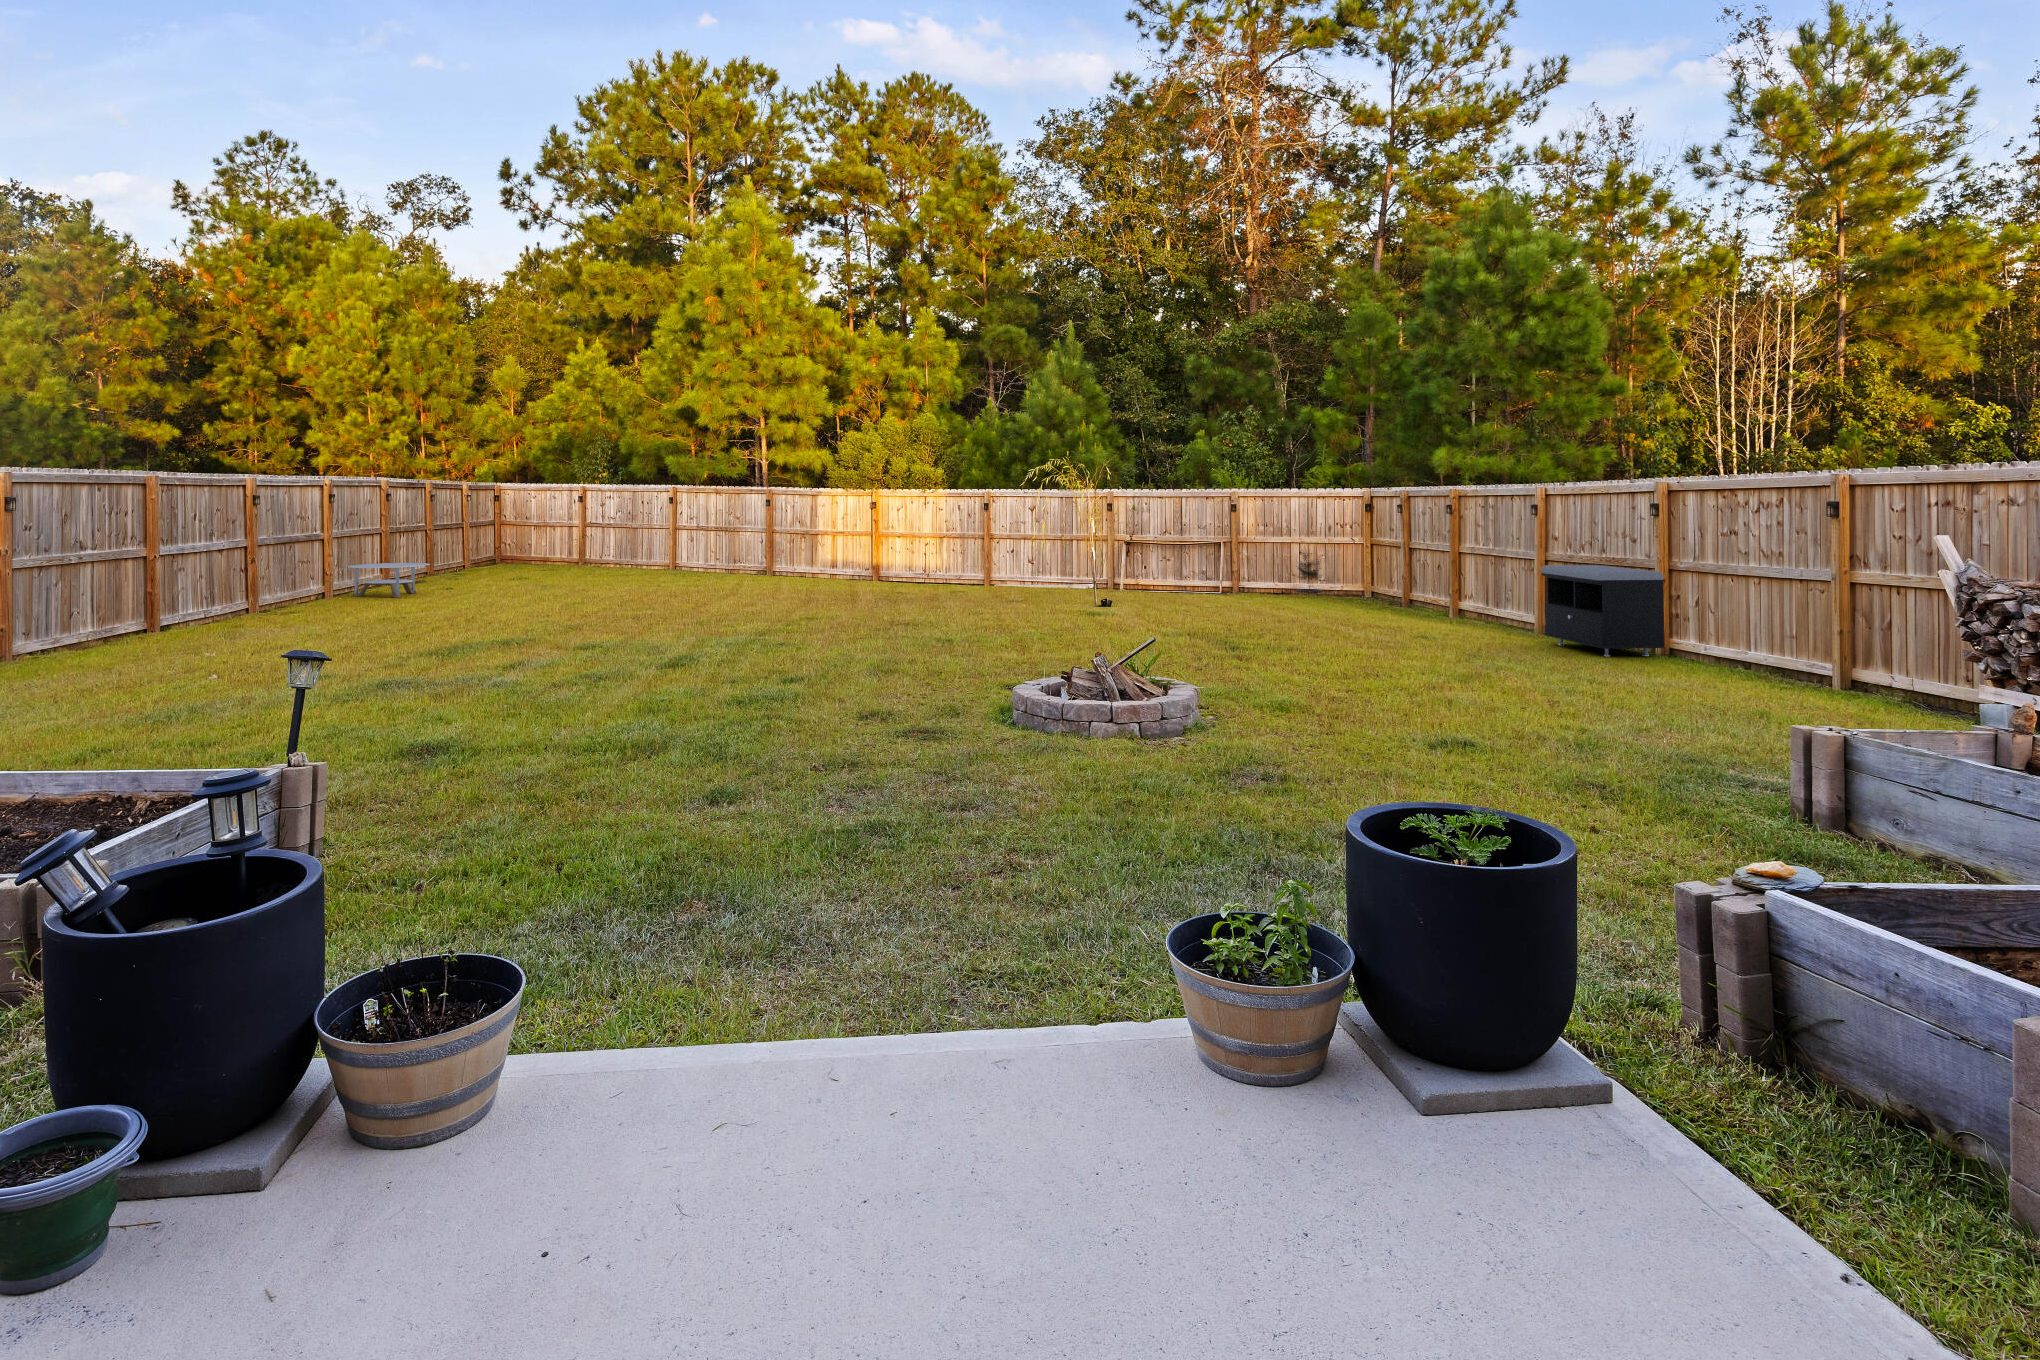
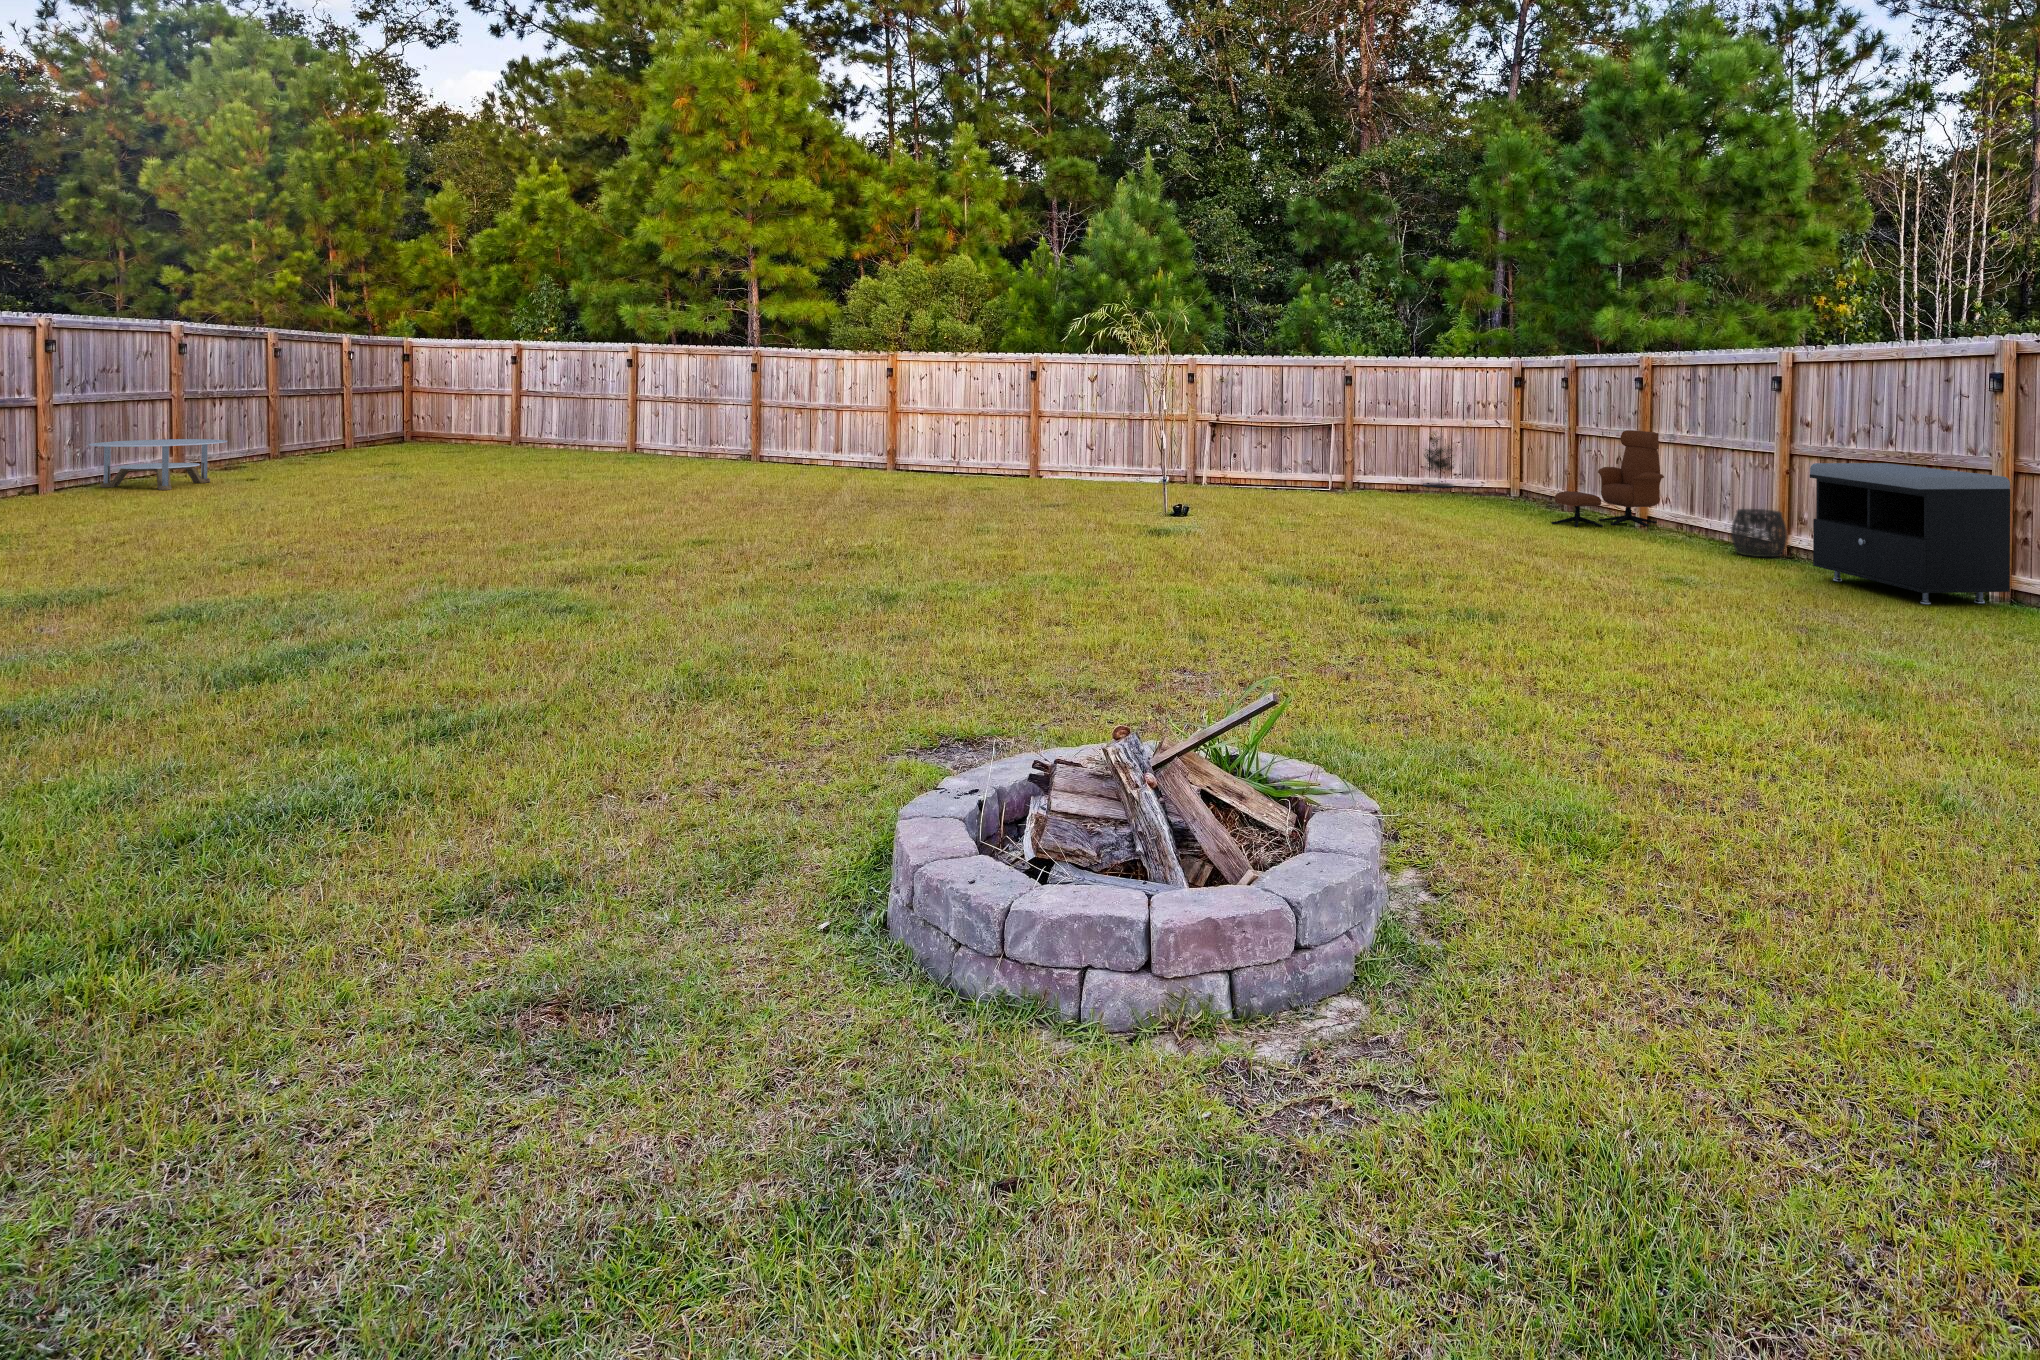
lounge chair: none [1383,545,1468,617] -> present [1552,430,1664,527]
woven basket: none [1502,600,1542,633] -> present [1731,509,1787,557]

